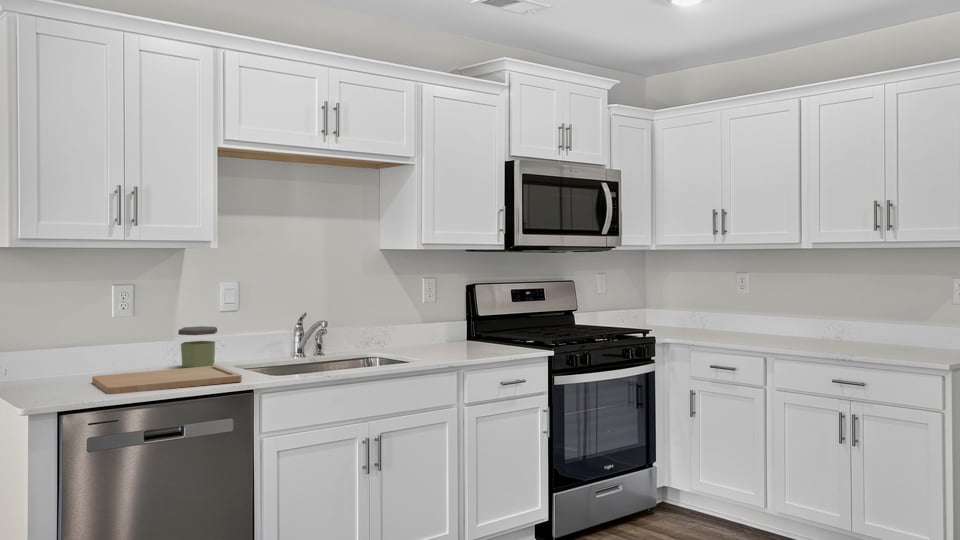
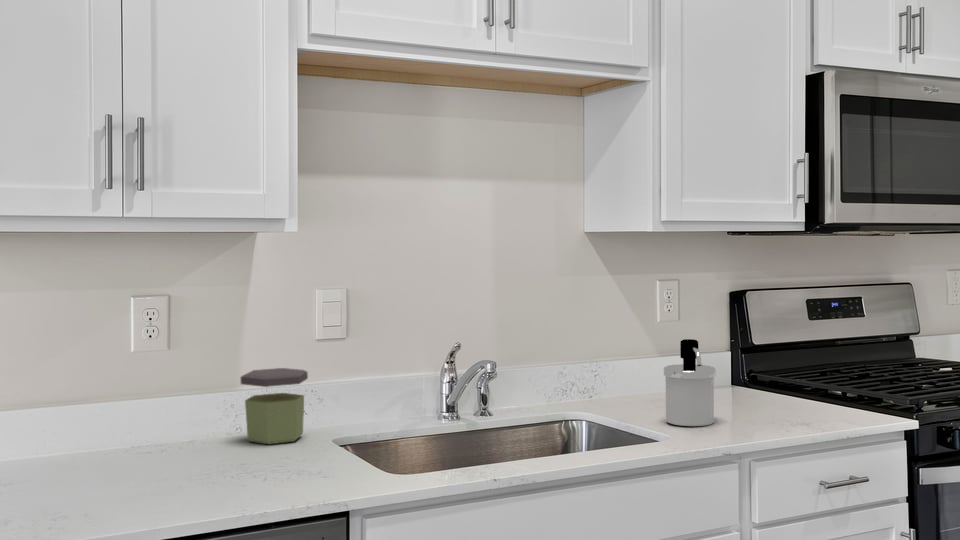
soap dispenser: none [423,309,450,357] -> present [664,339,716,426]
cutting board: present [92,366,242,394] -> none [69,445,330,519]

